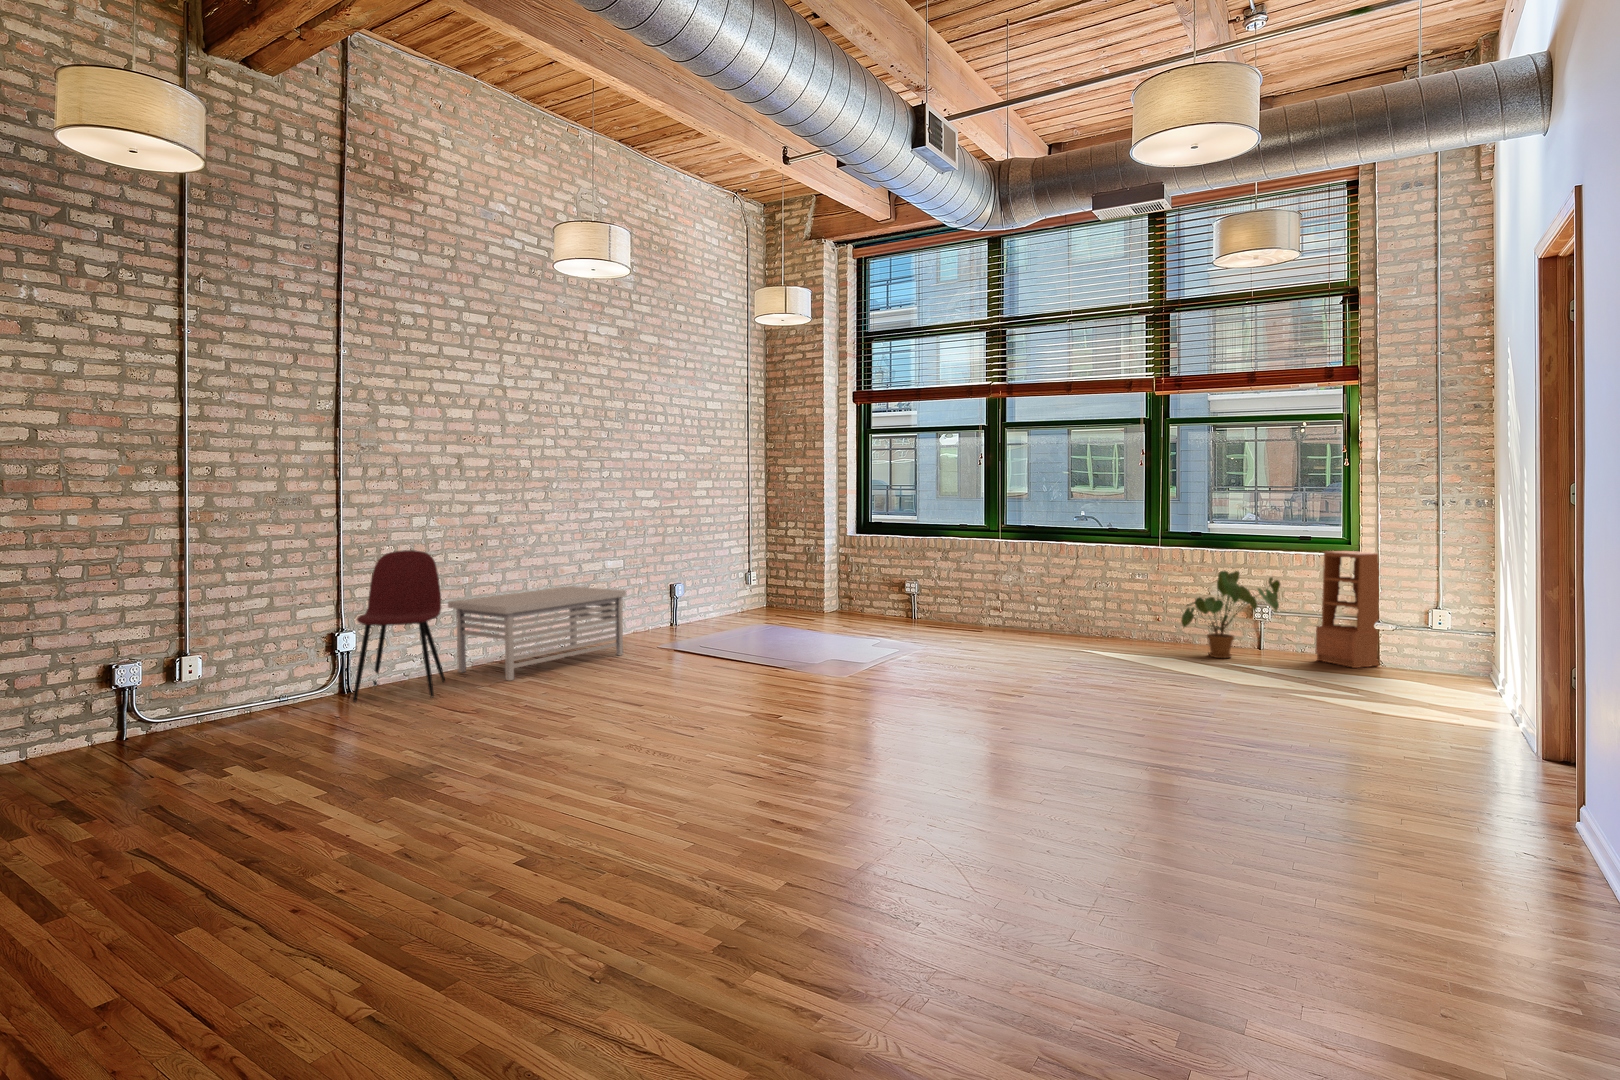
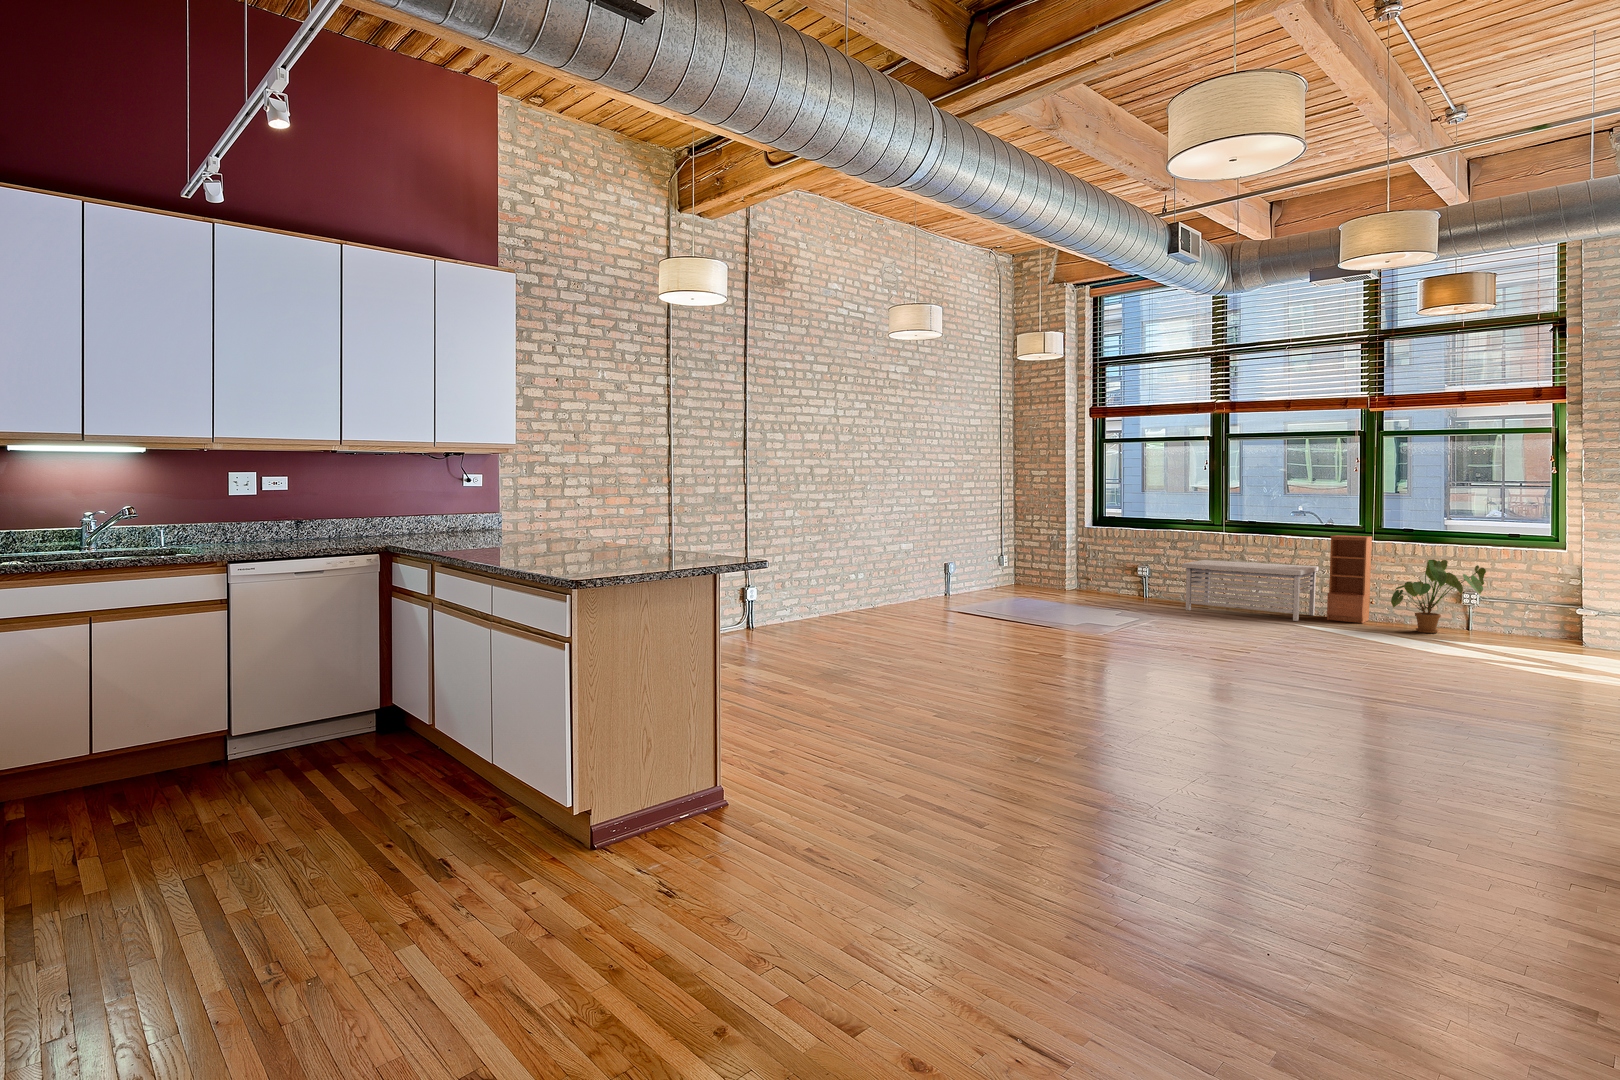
dining chair: present [353,550,445,701] -> none [758,535,809,637]
bookcase: present [1315,551,1379,668] -> present [1327,535,1372,623]
storage bench: present [448,586,626,680] -> present [1182,560,1319,621]

